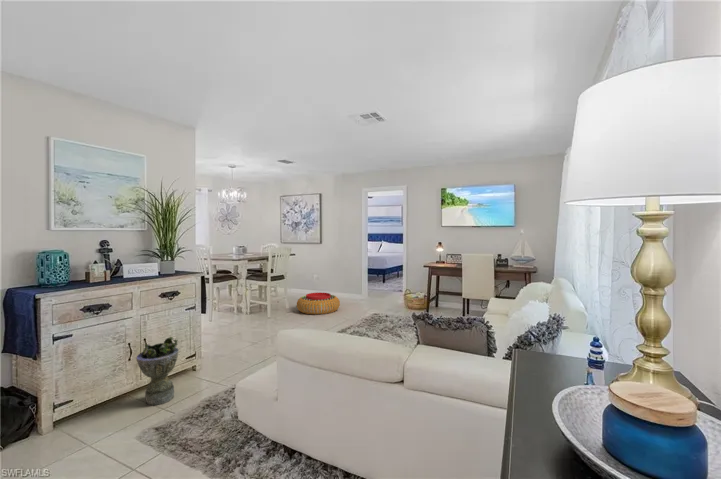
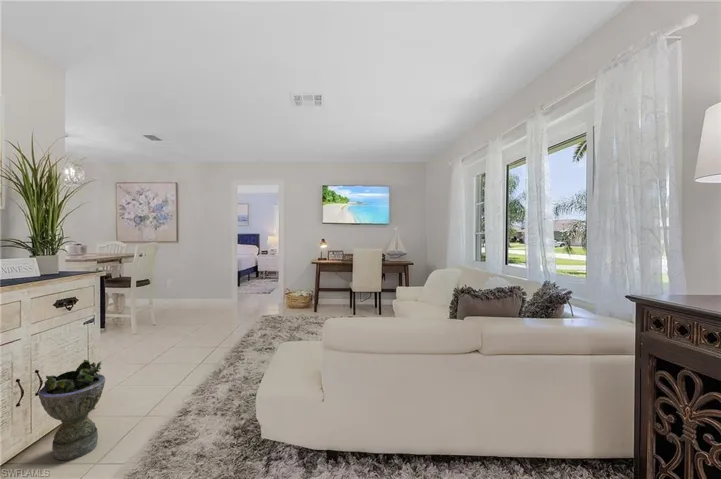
pouf: present [297,293,340,314] -> none [164,299,220,325]

